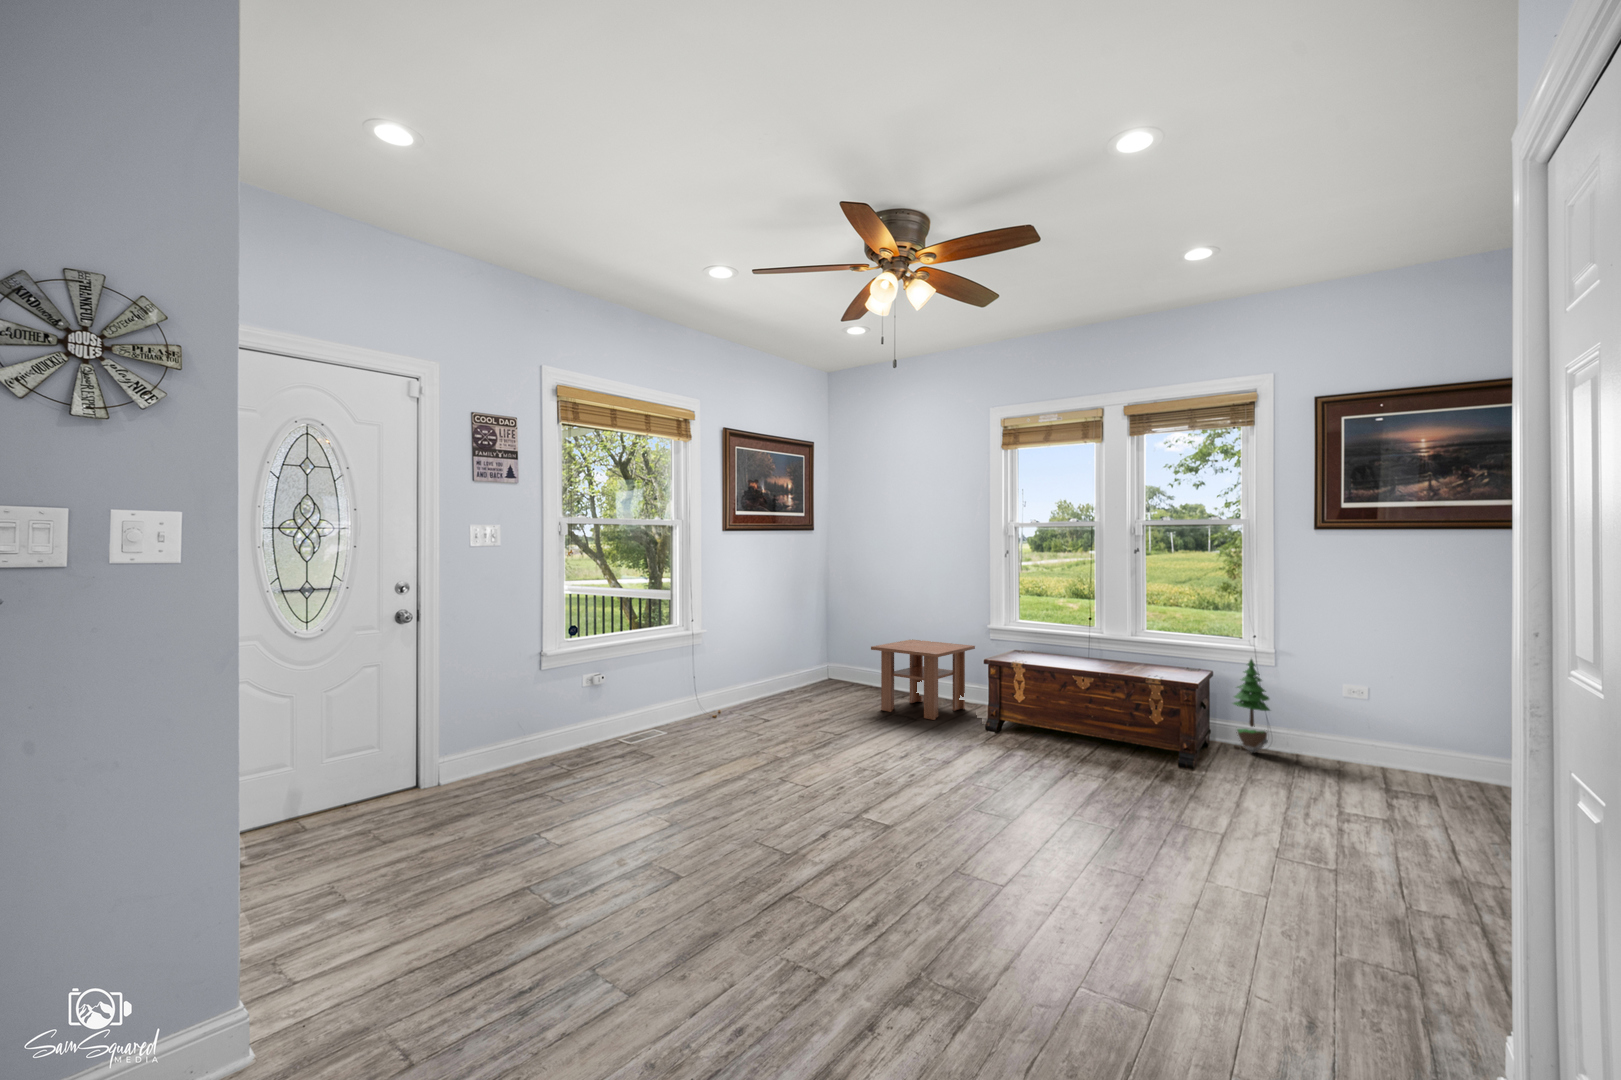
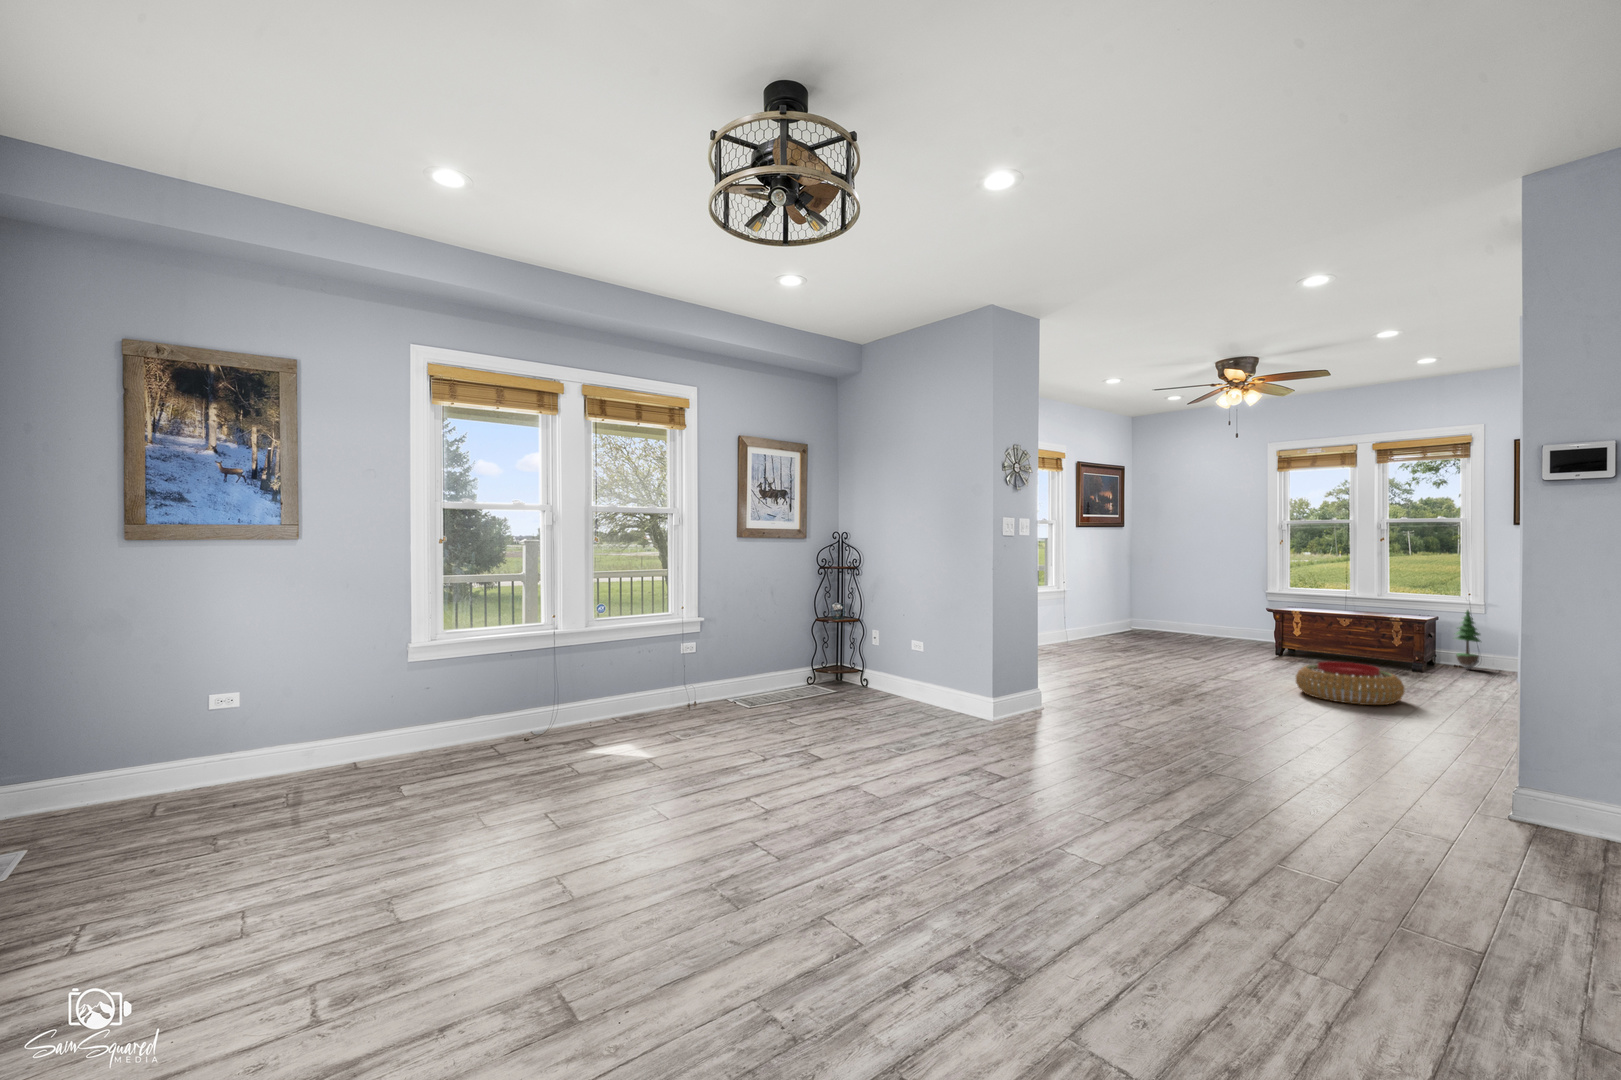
coffee table: present [871,639,975,720] -> none [1179,600,1254,649]
pouf: none [975,793,1170,917] -> present [1296,661,1405,705]

